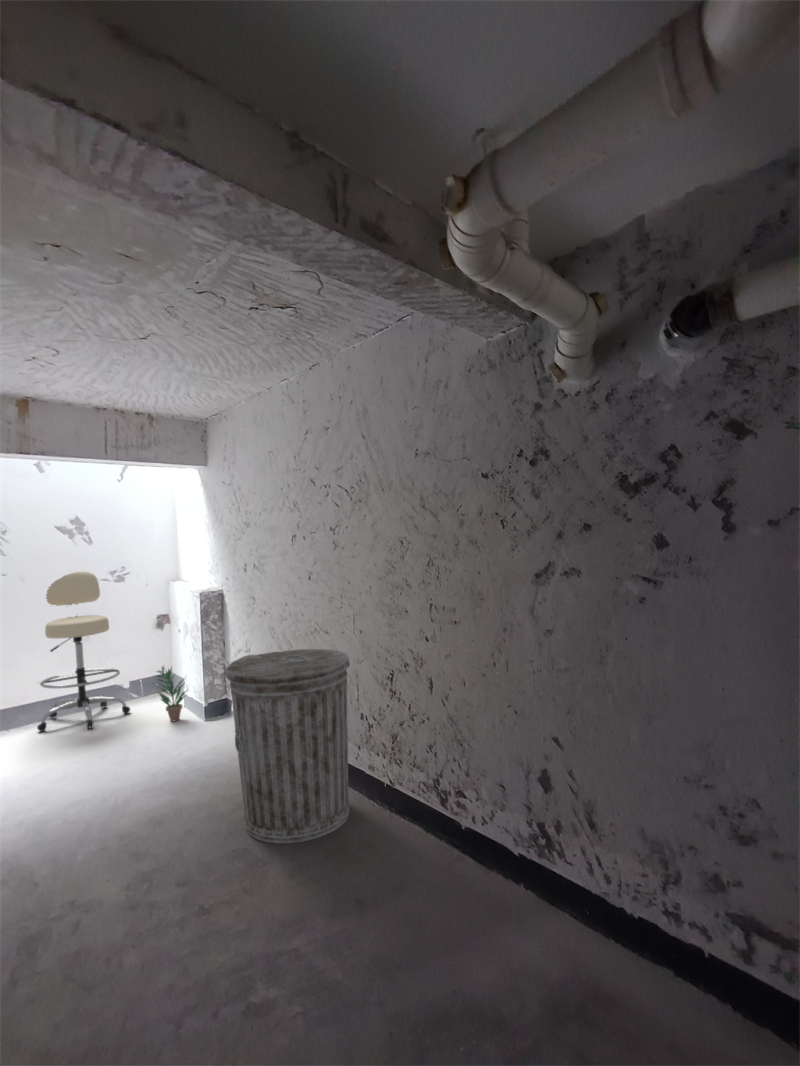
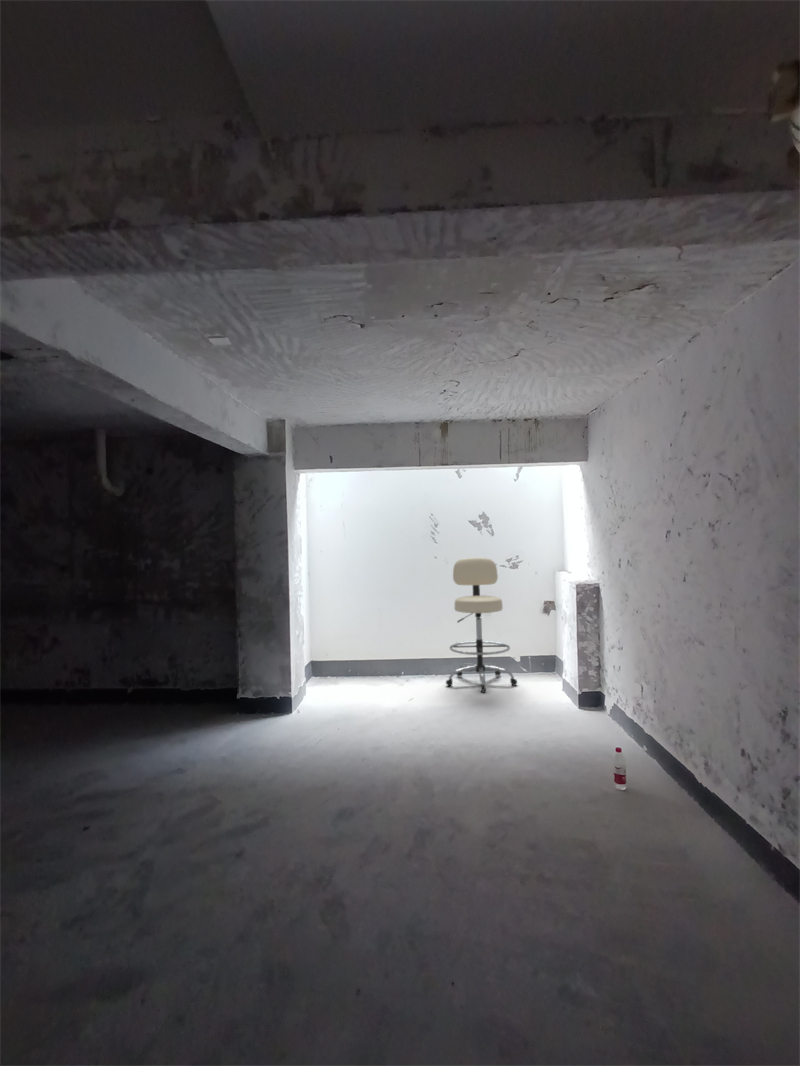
trash can: present [226,649,350,843] -> none [579,655,723,874]
potted plant: present [157,667,186,721] -> none [536,648,566,702]

